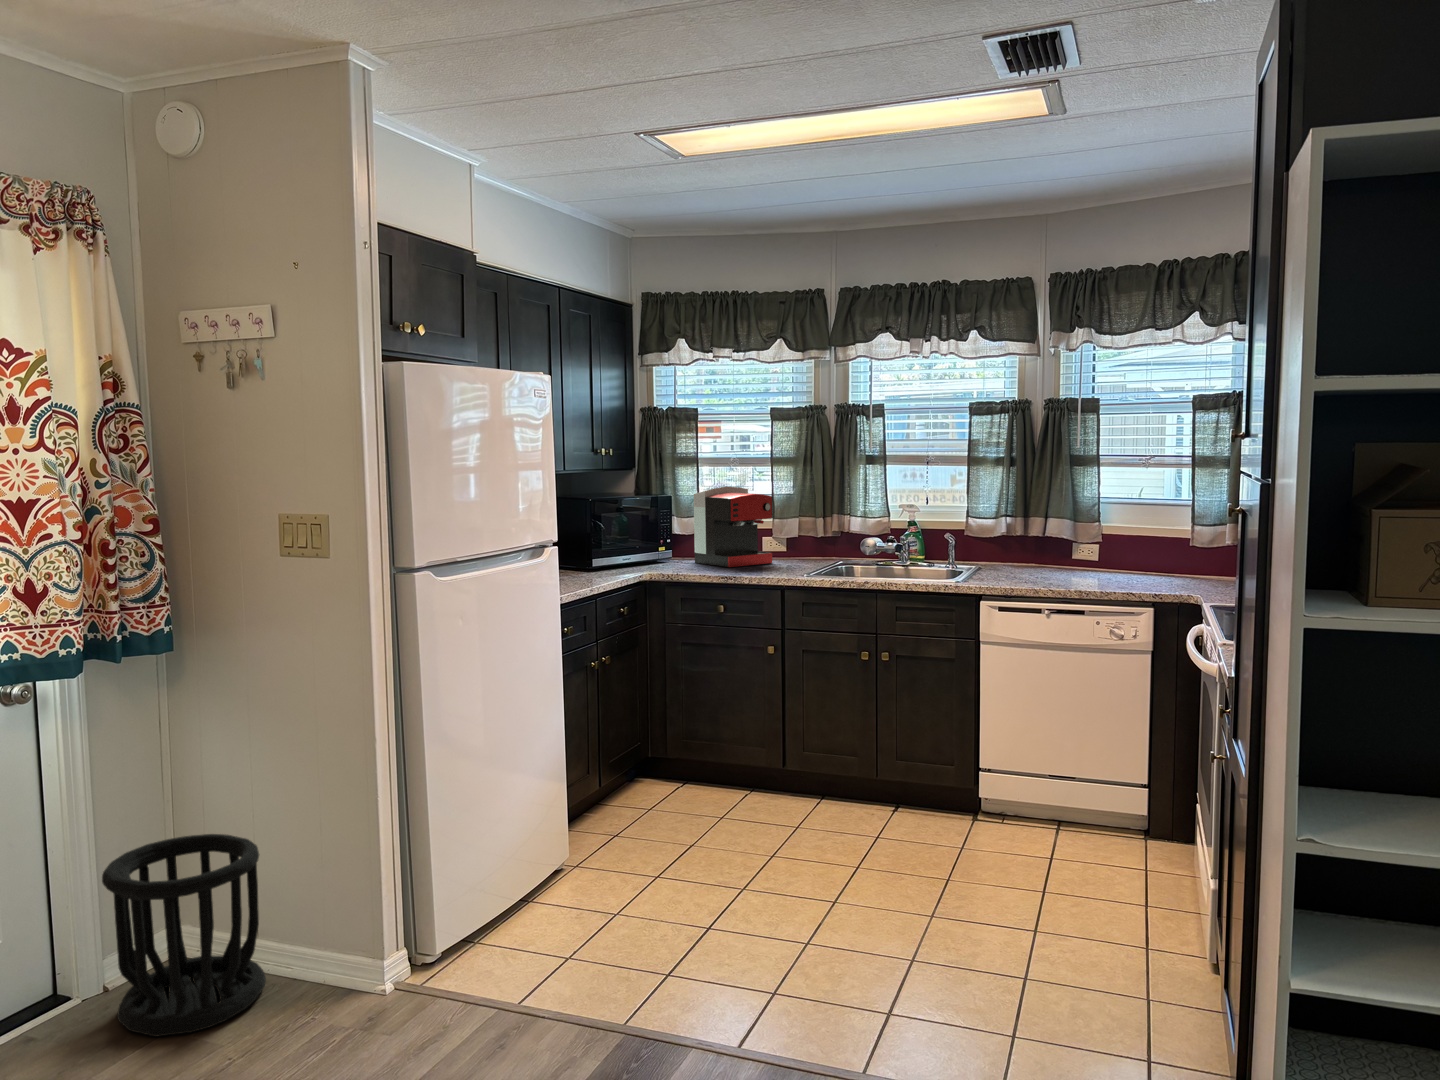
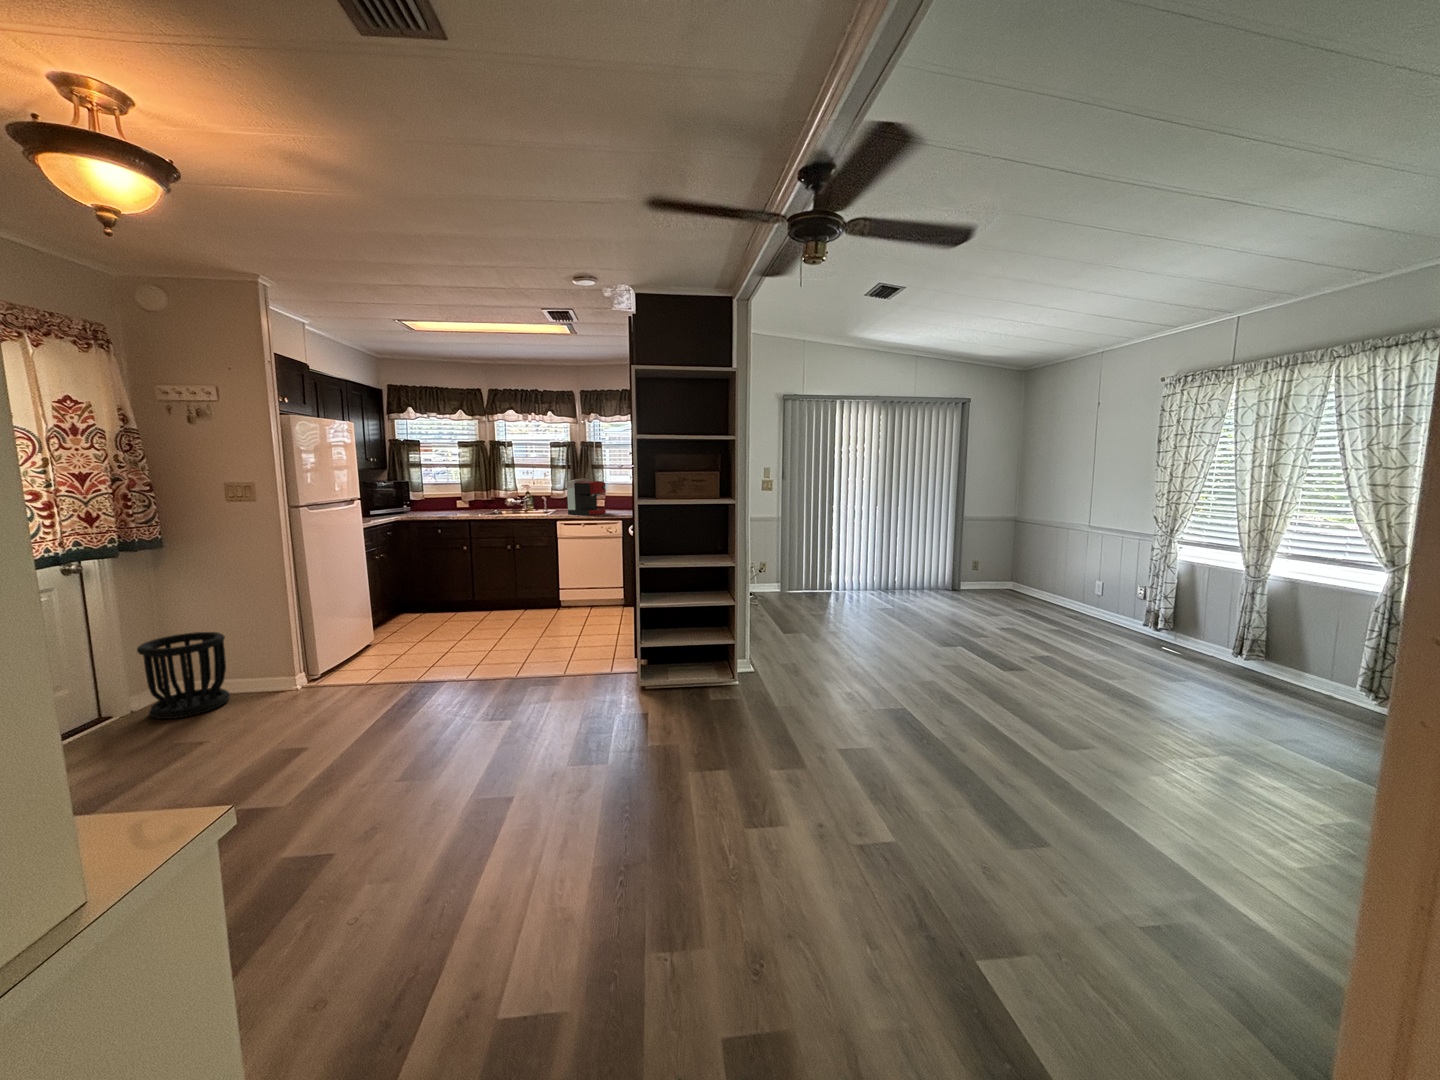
coffee maker: present [694,487,773,567] -> present [567,478,606,515]

